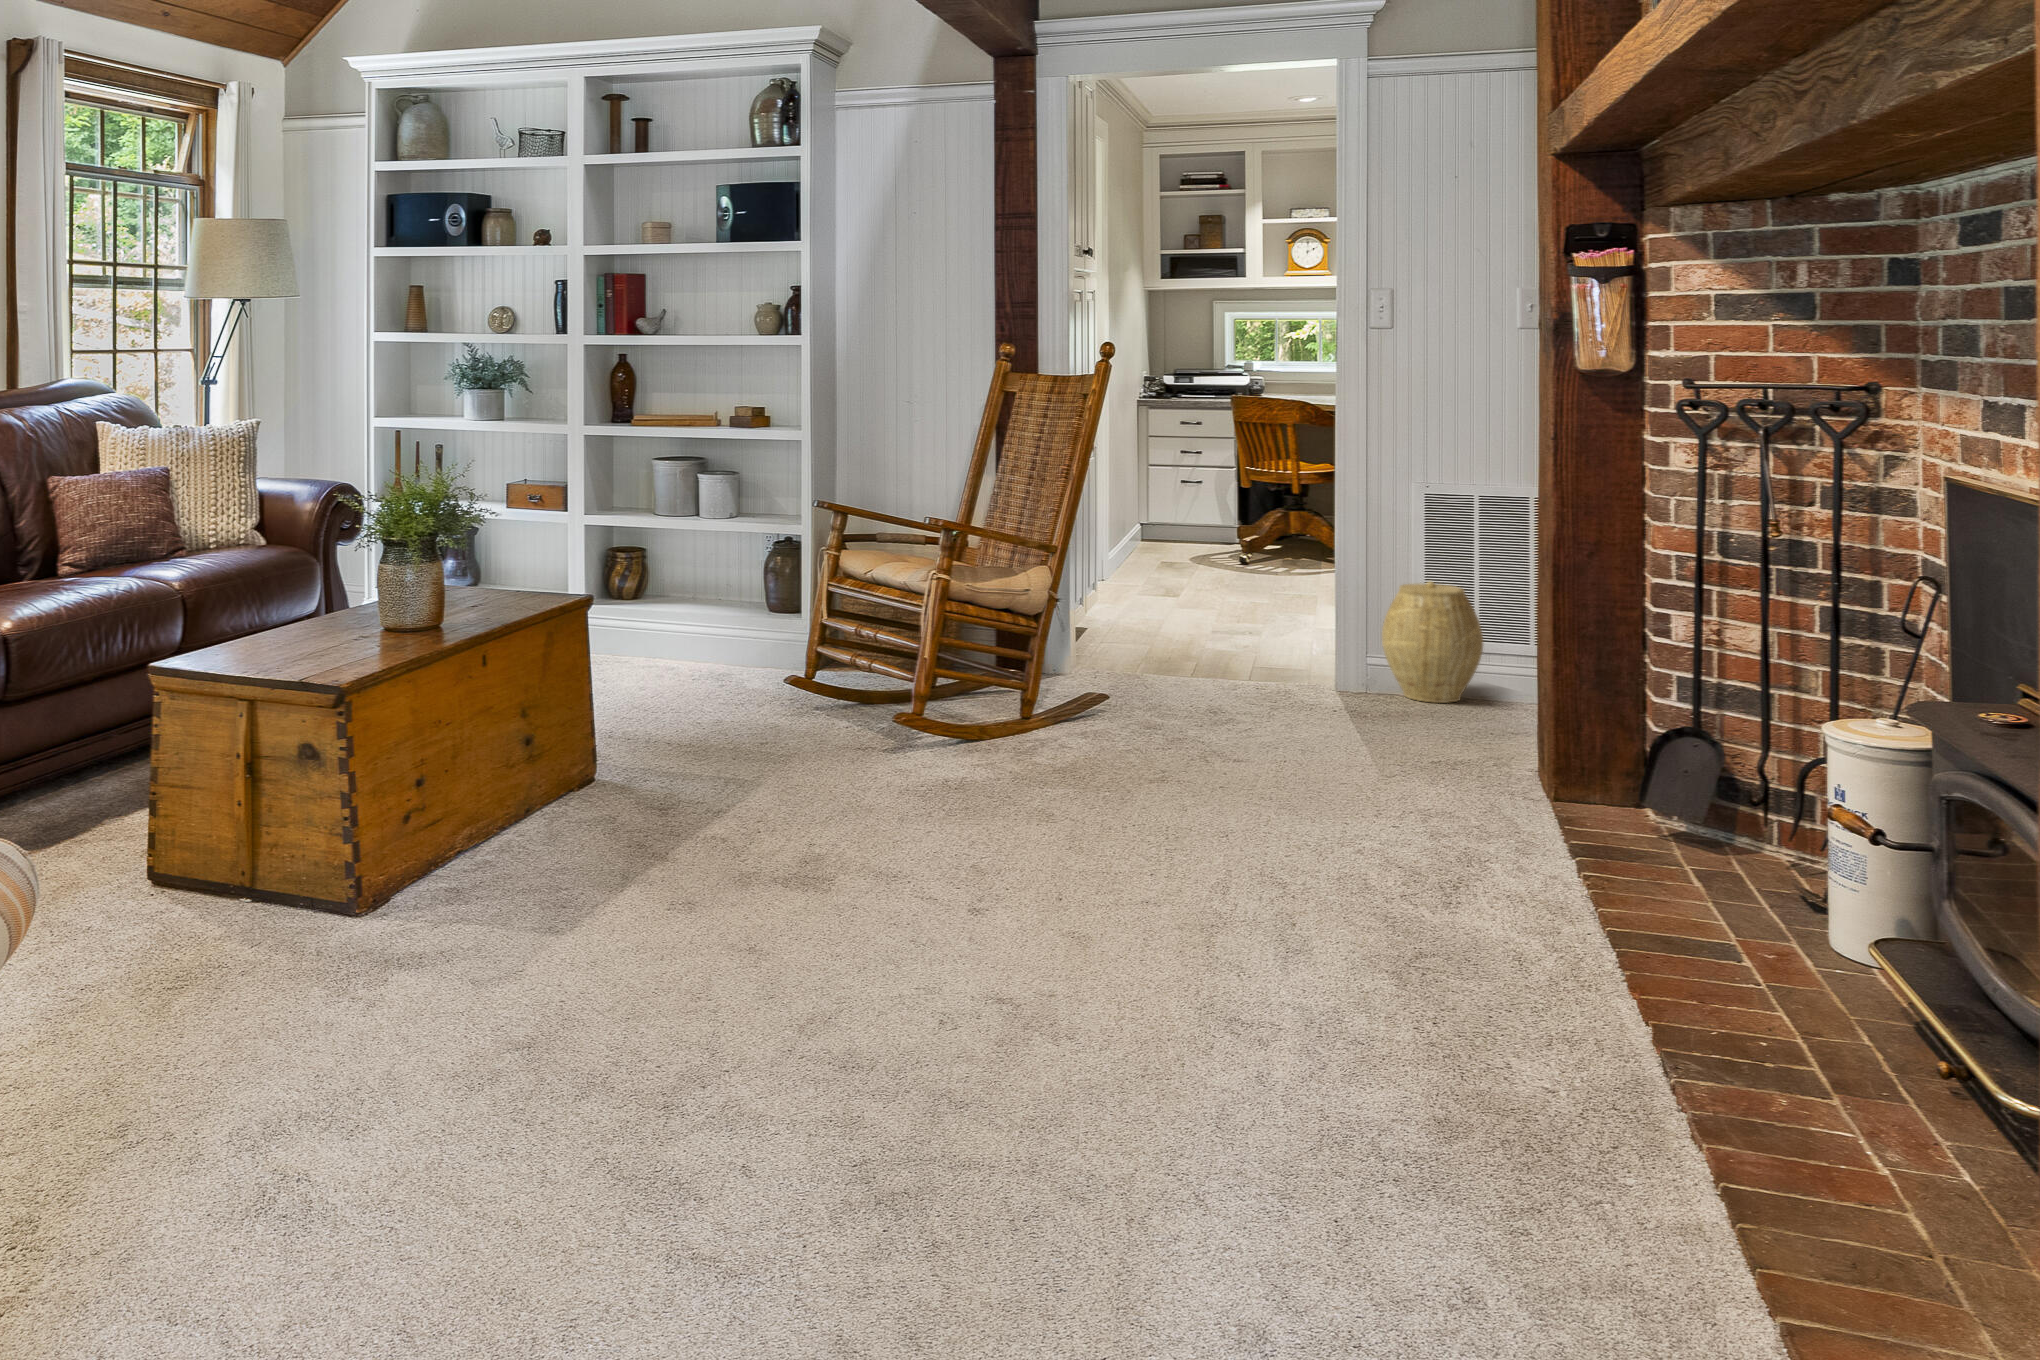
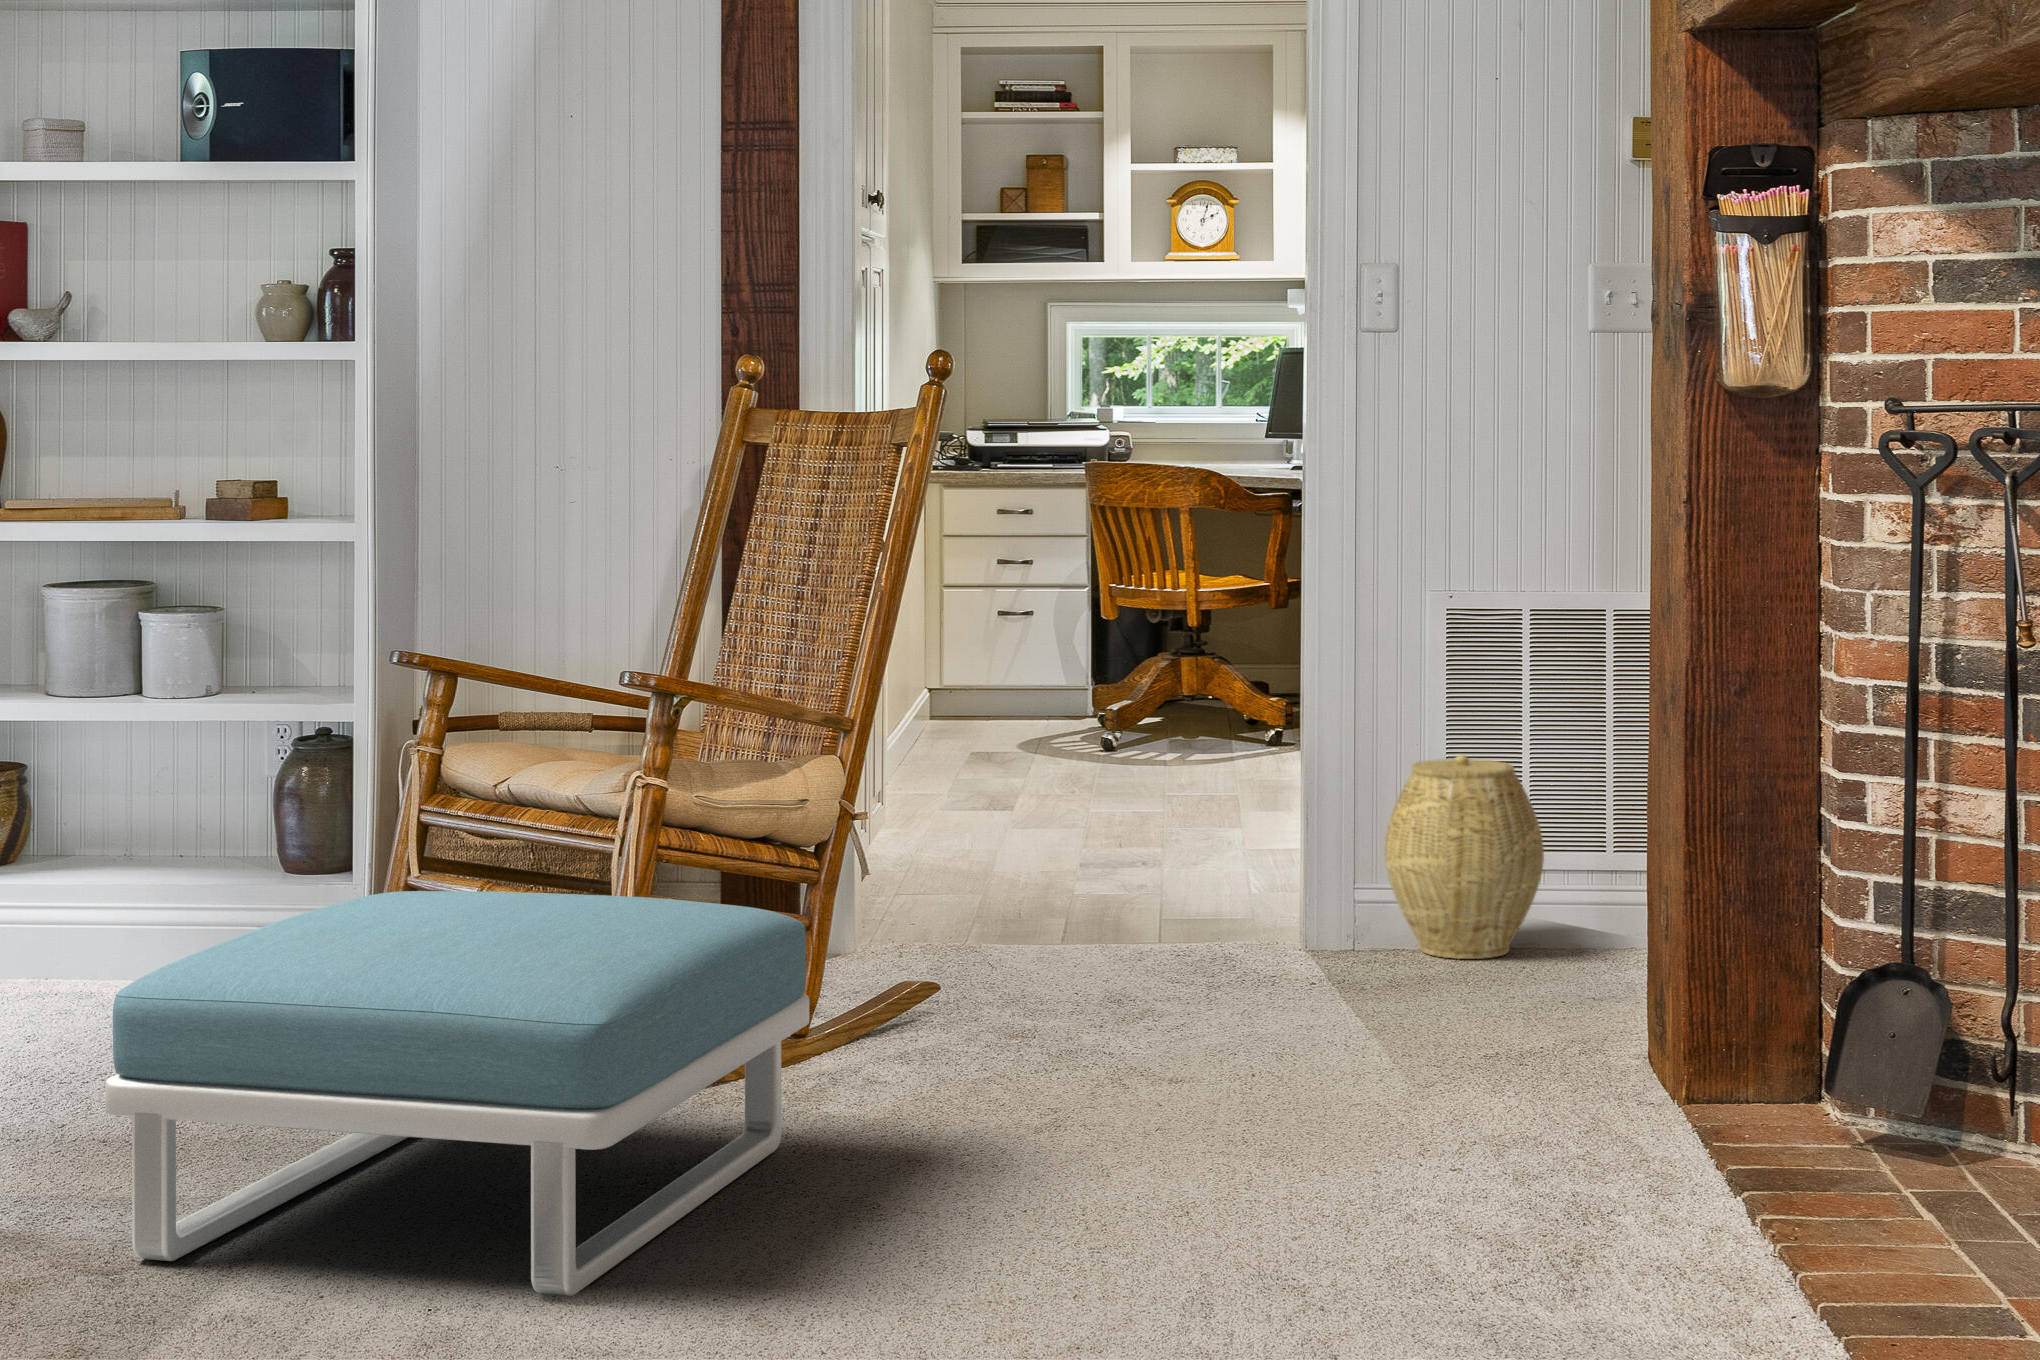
footstool: none [660,628,1018,842] -> present [105,891,809,1296]

